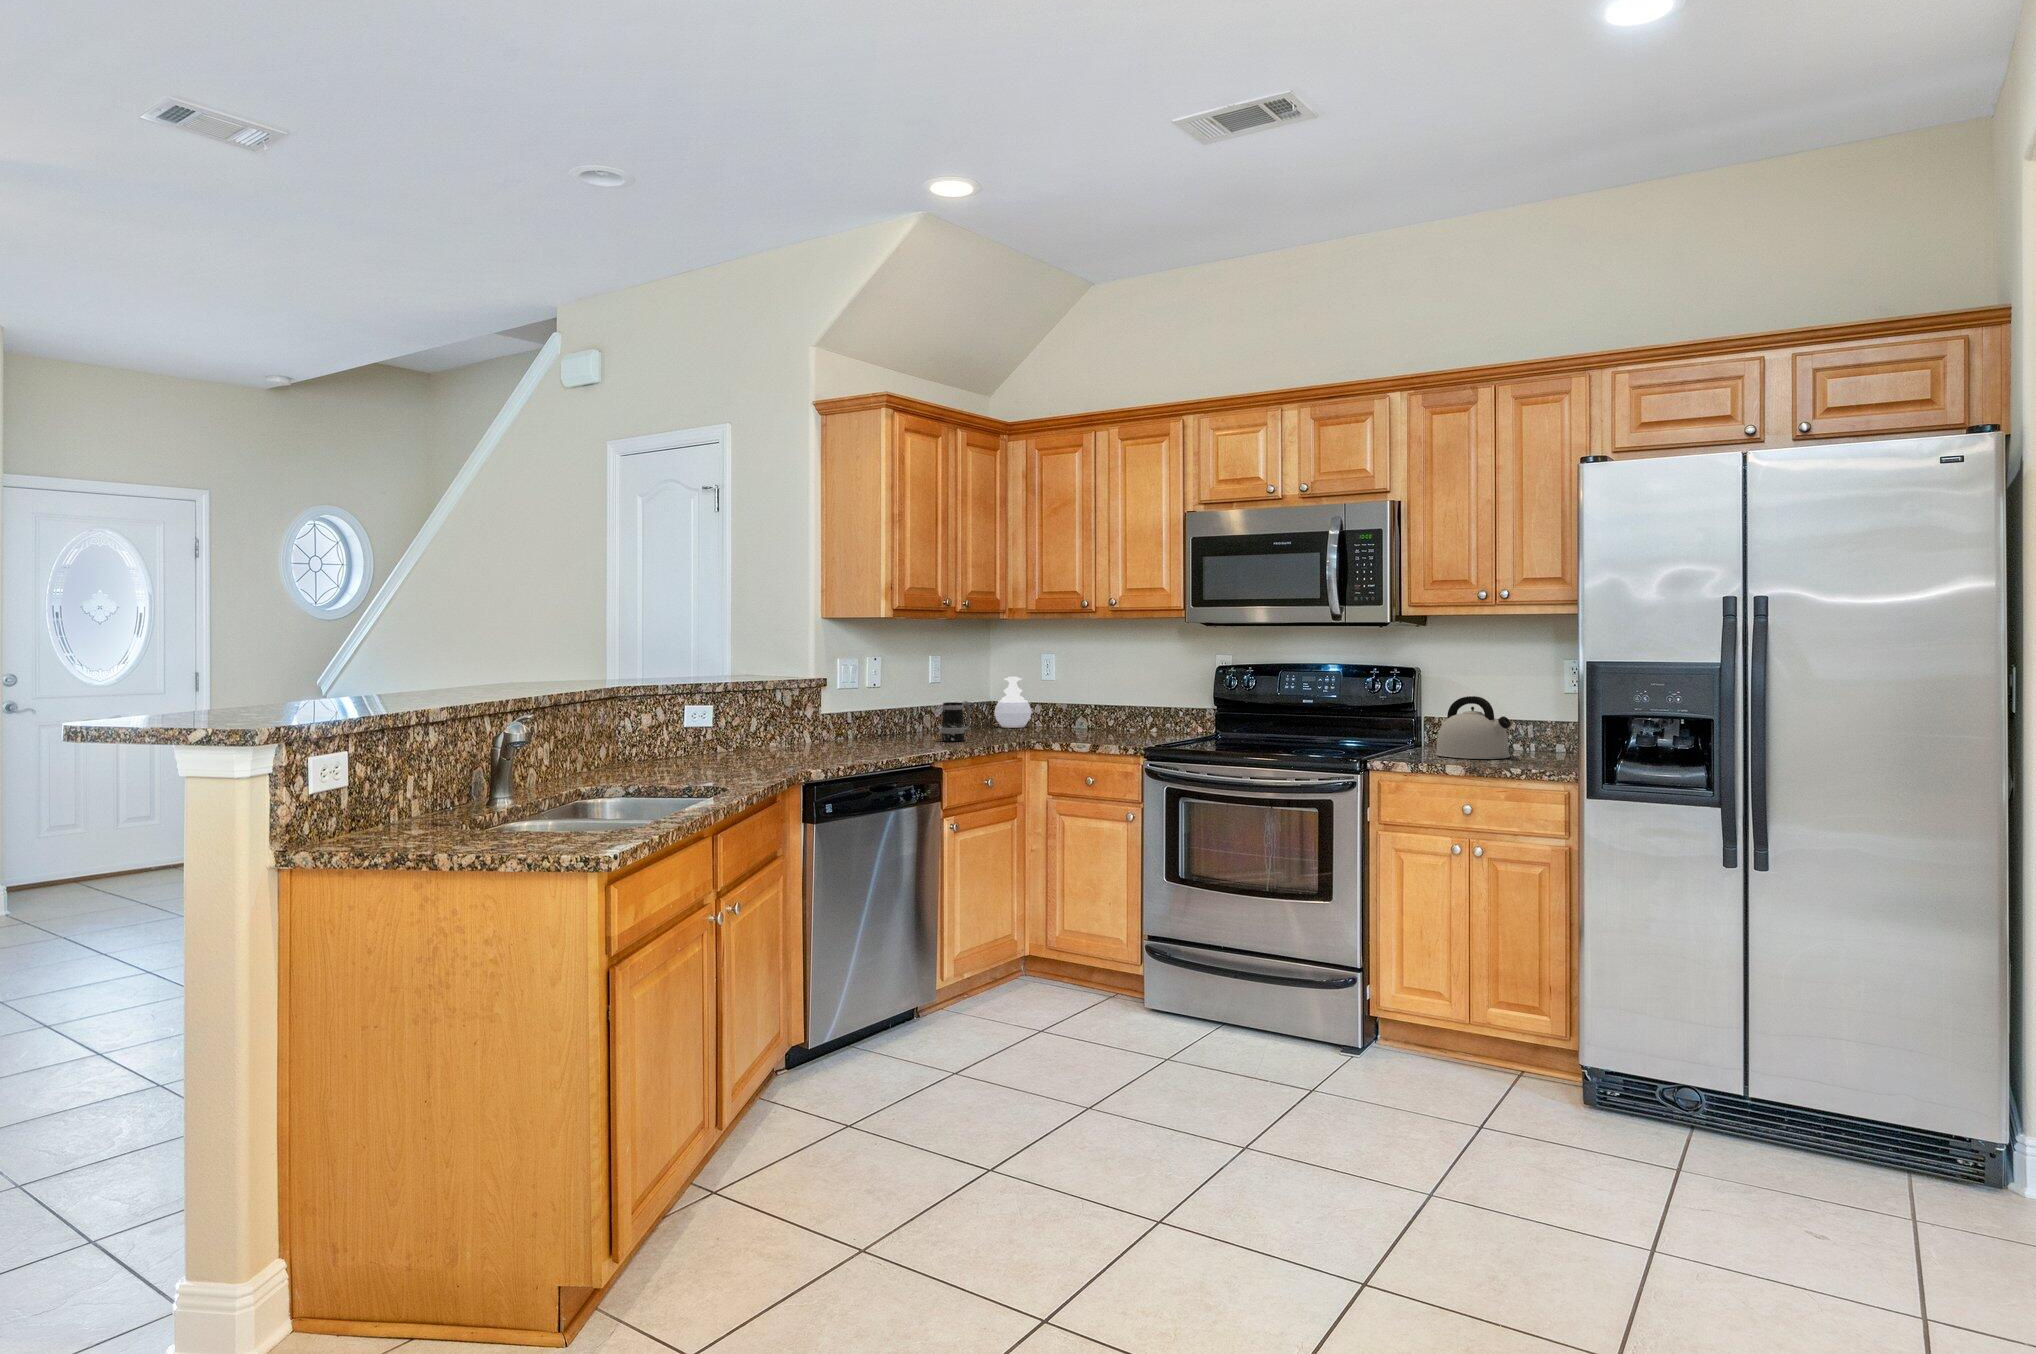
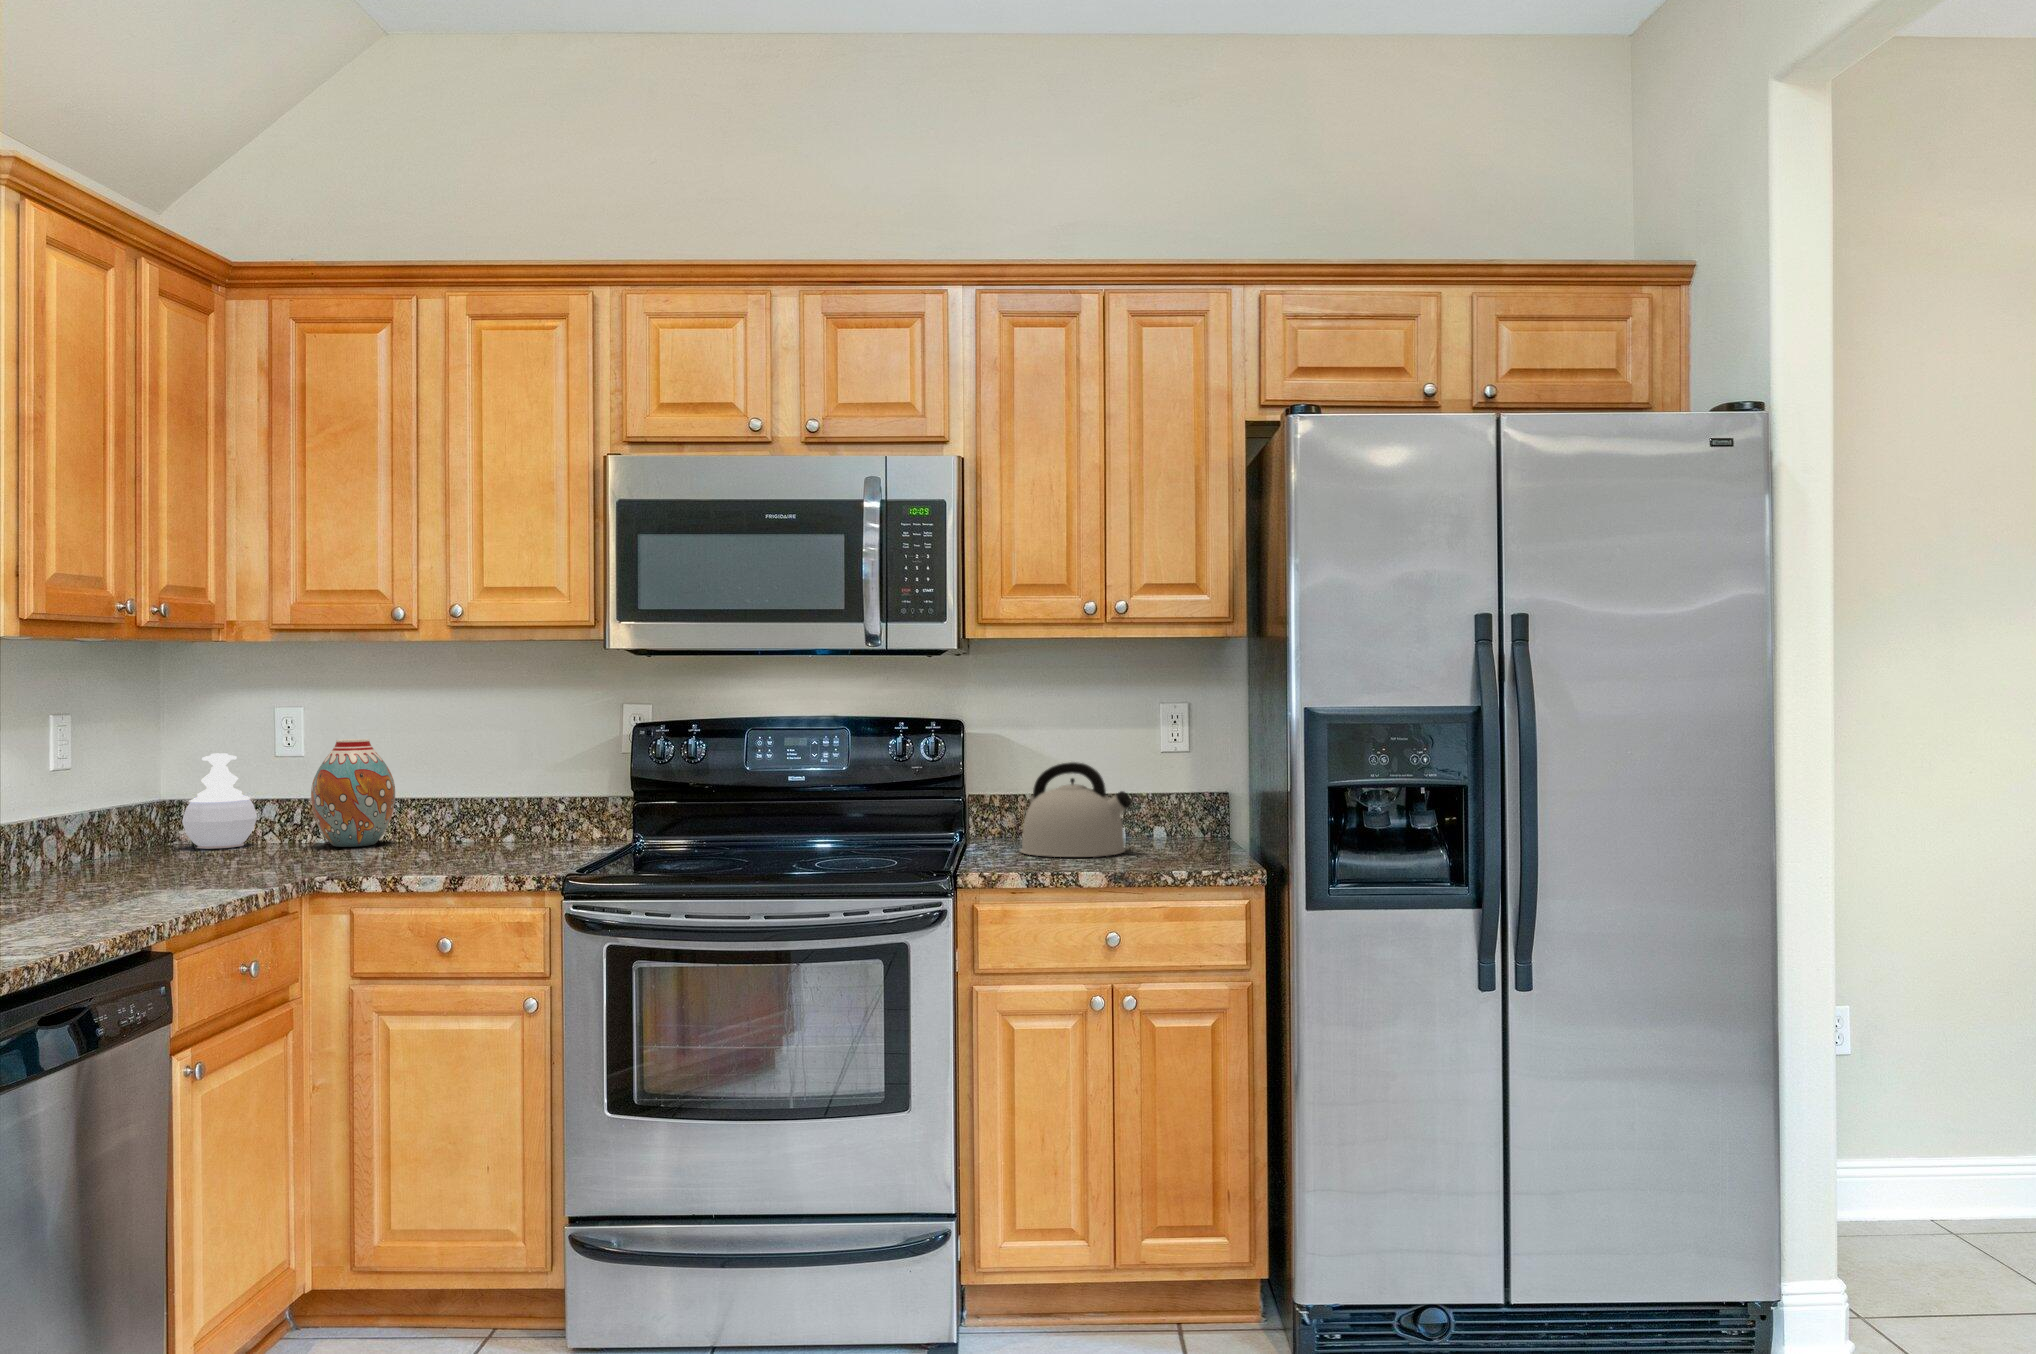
vase: none [1054,671,1097,731] -> present [311,739,395,847]
mug: present [941,701,971,741] -> none [111,807,173,889]

